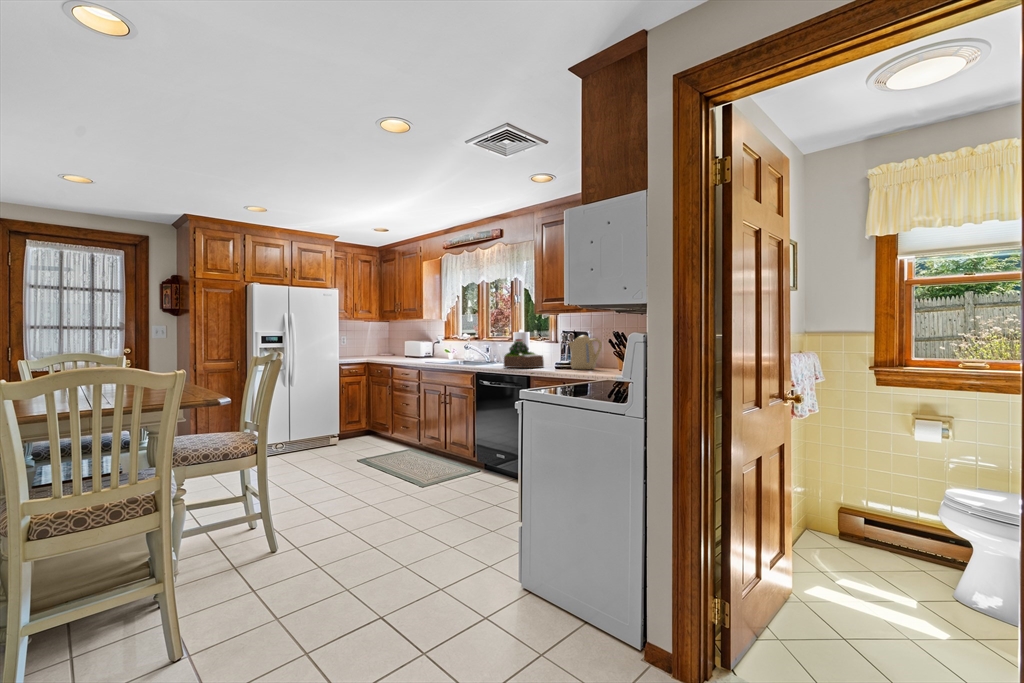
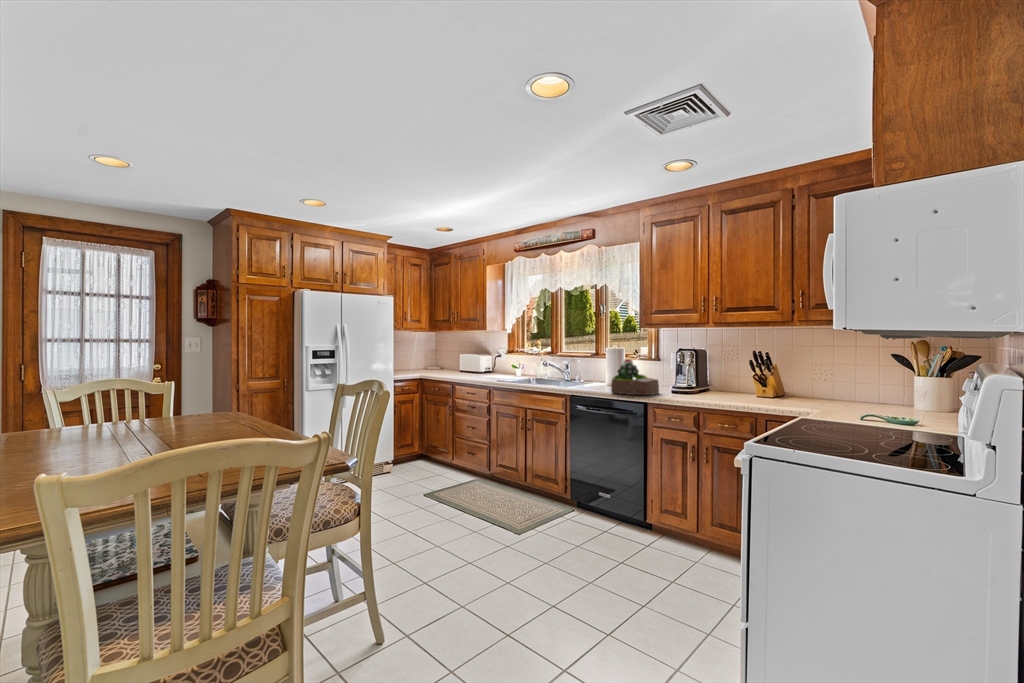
kettle: present [569,335,602,369] -> none [702,359,748,401]

